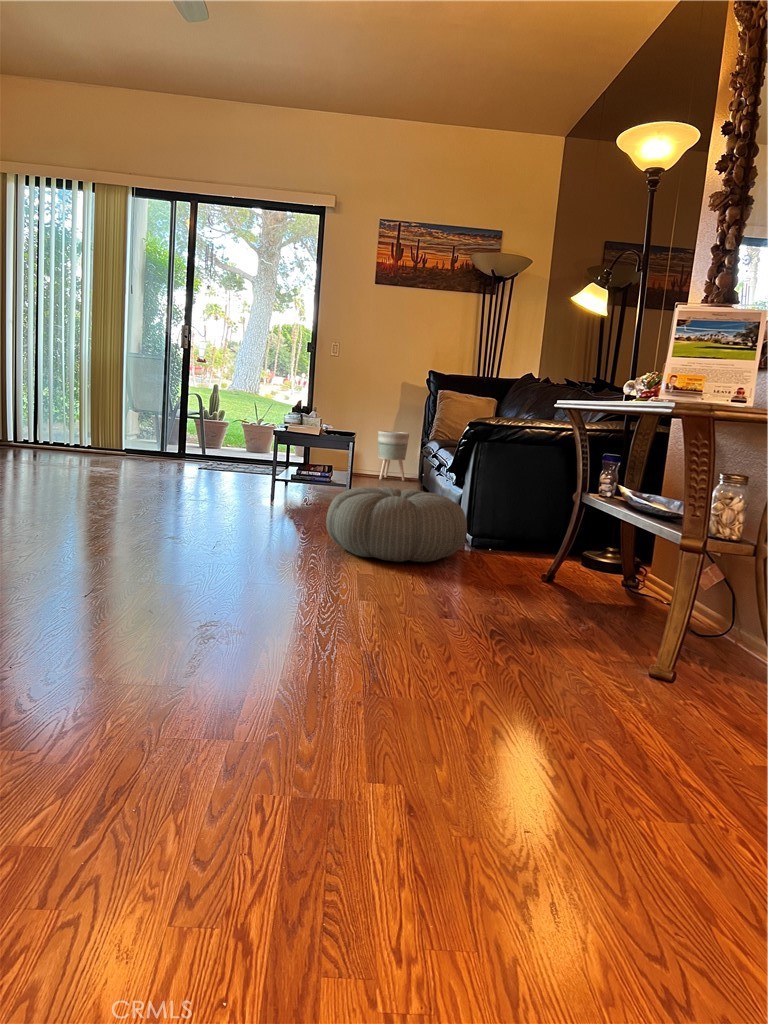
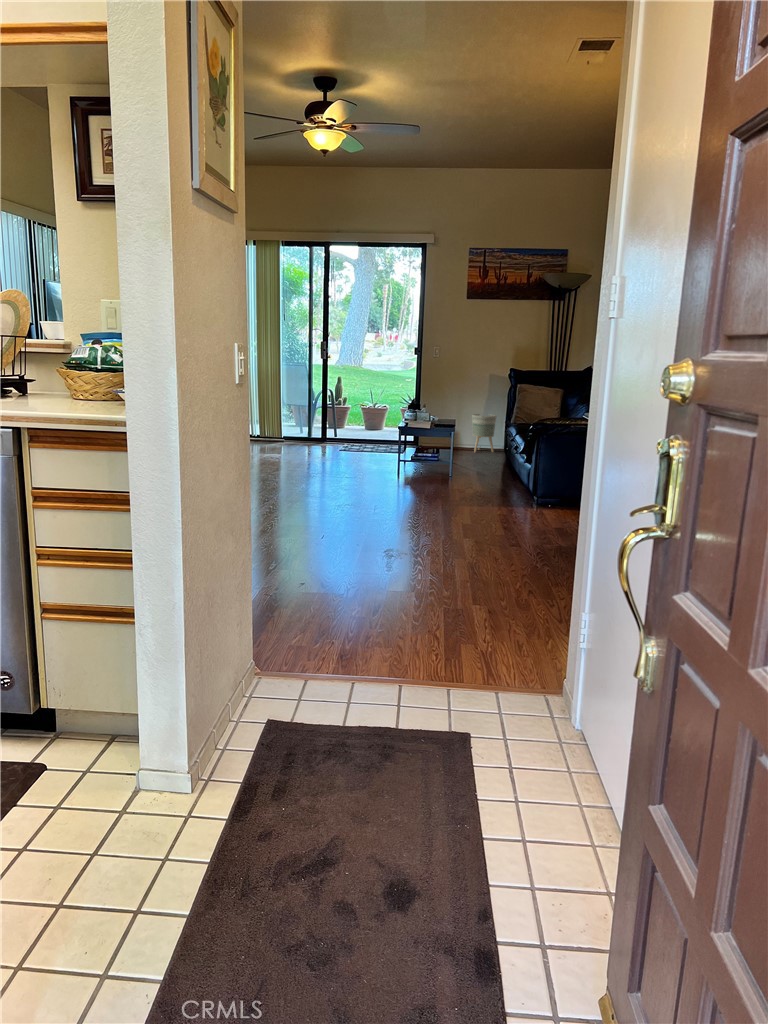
pouf: present [326,487,467,562] -> none [442,468,531,516]

